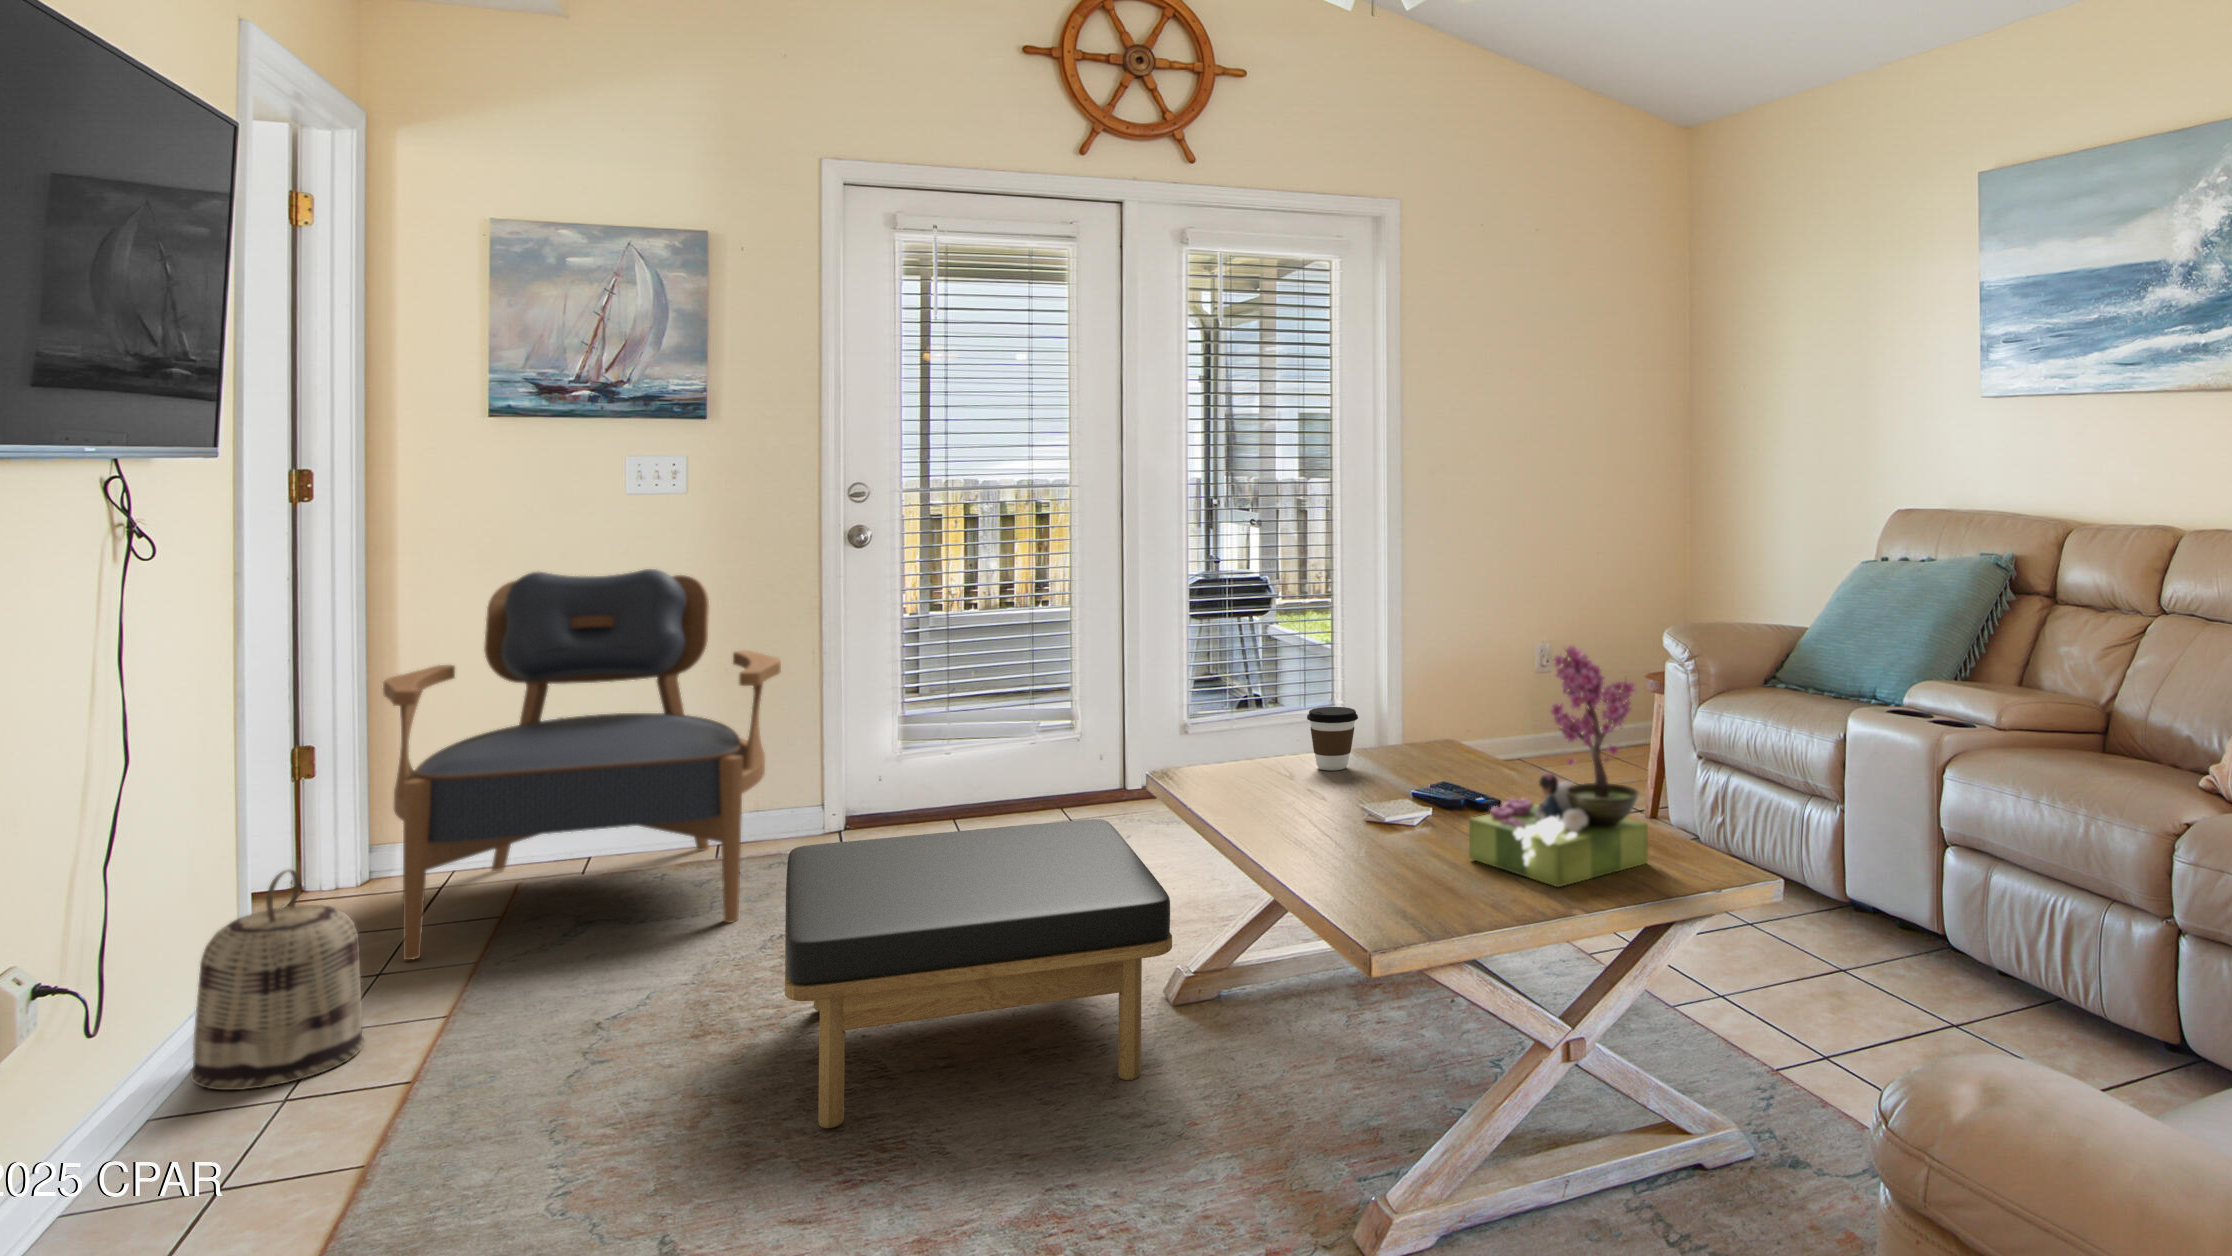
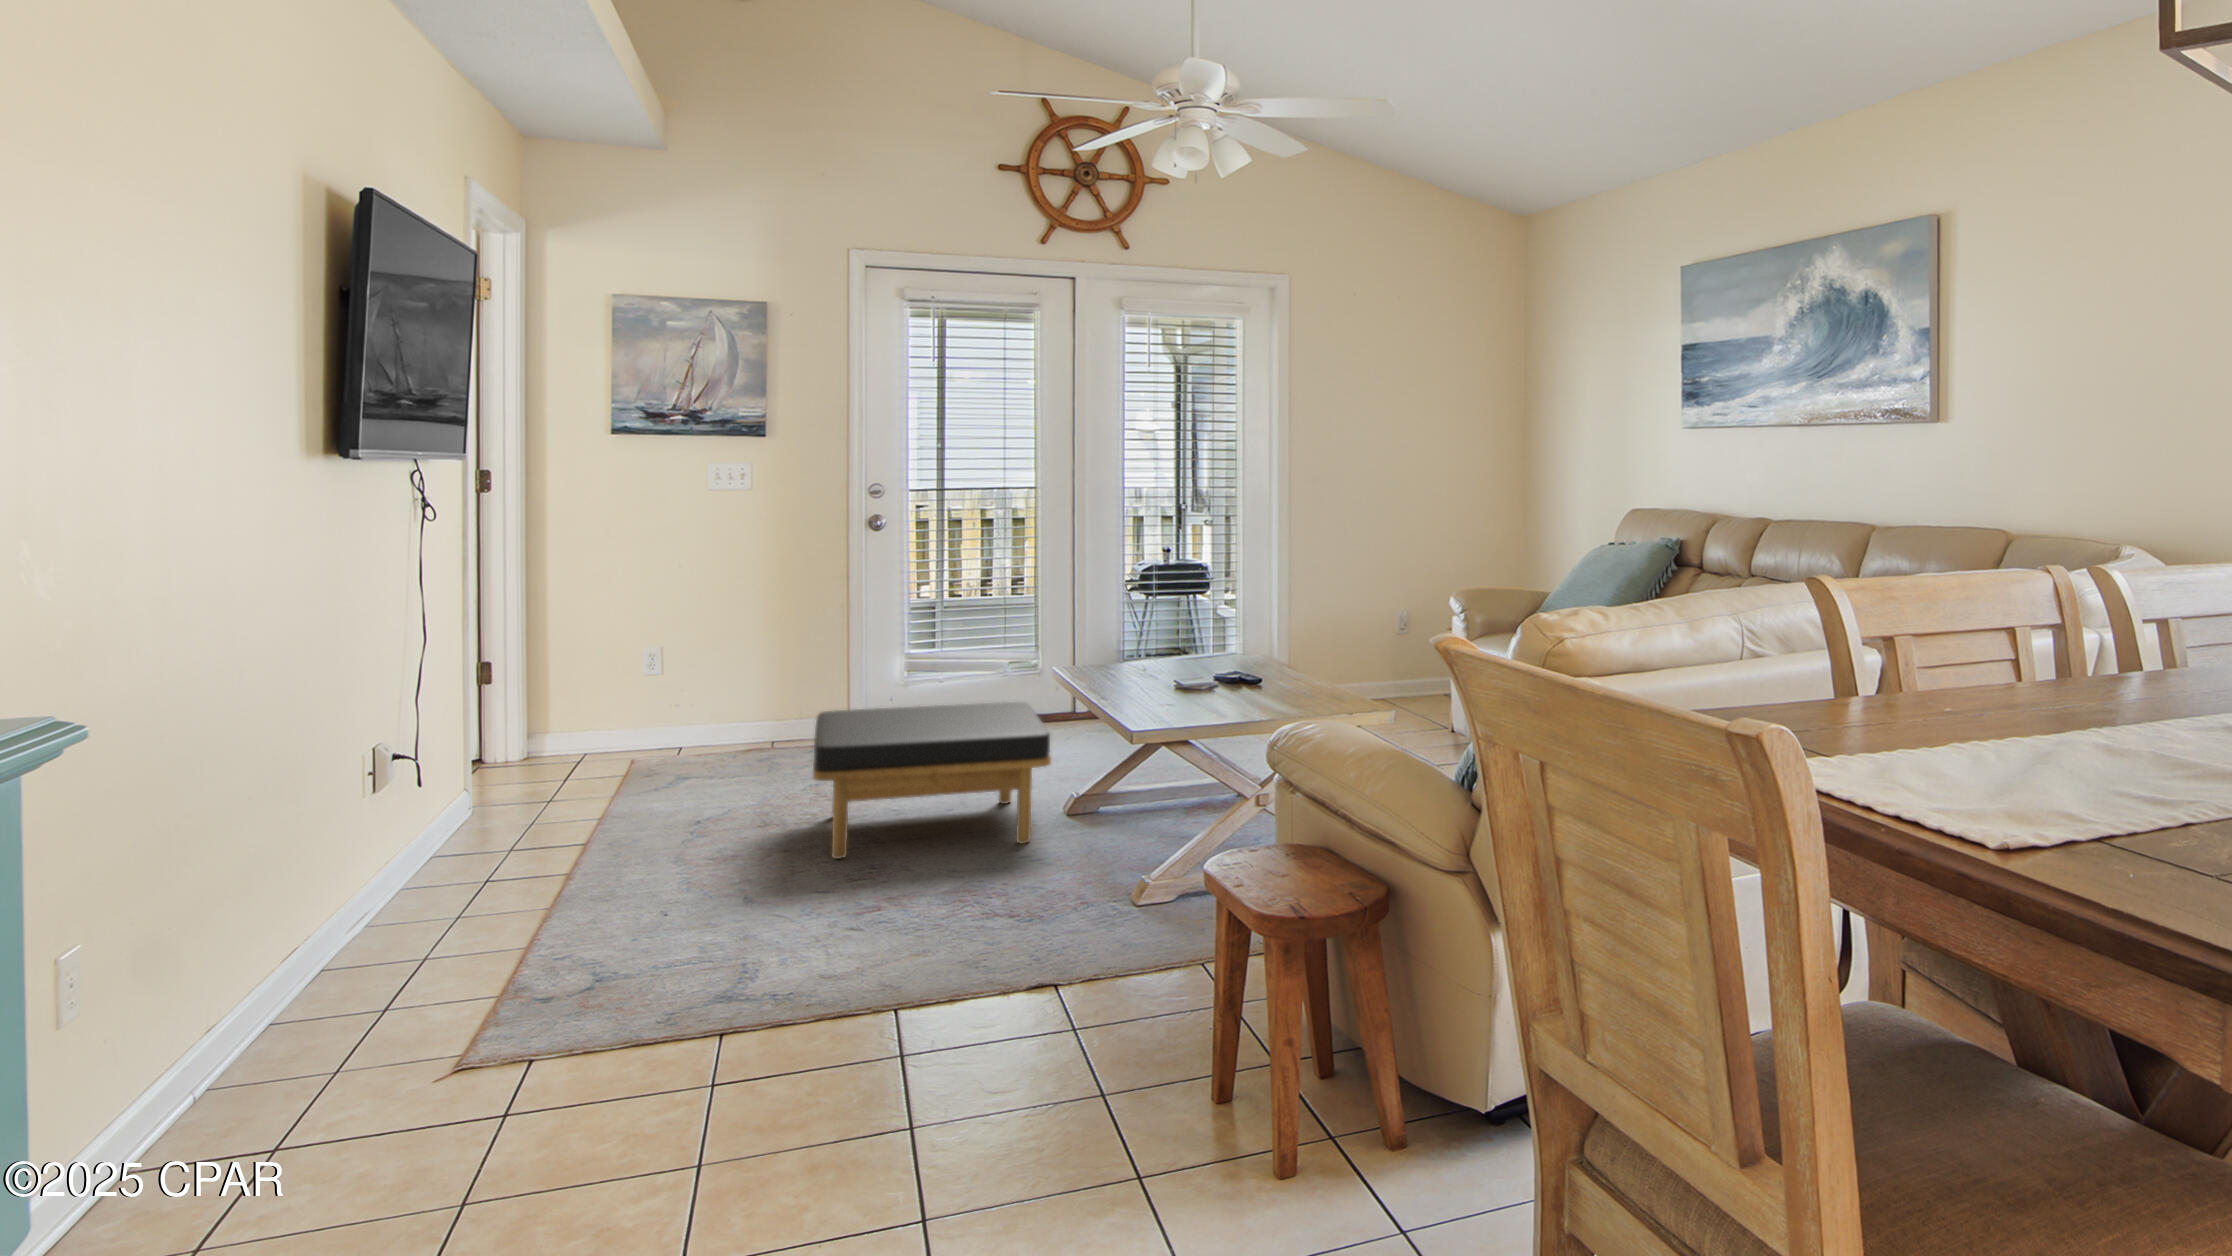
armchair: present [383,569,781,960] -> none [548,542,815,793]
flower arrangement: present [1469,646,1648,887] -> none [1219,575,1324,712]
coffee cup: present [1307,707,1358,770] -> none [1157,629,1191,669]
basket: present [190,869,364,1090] -> none [449,716,551,844]

